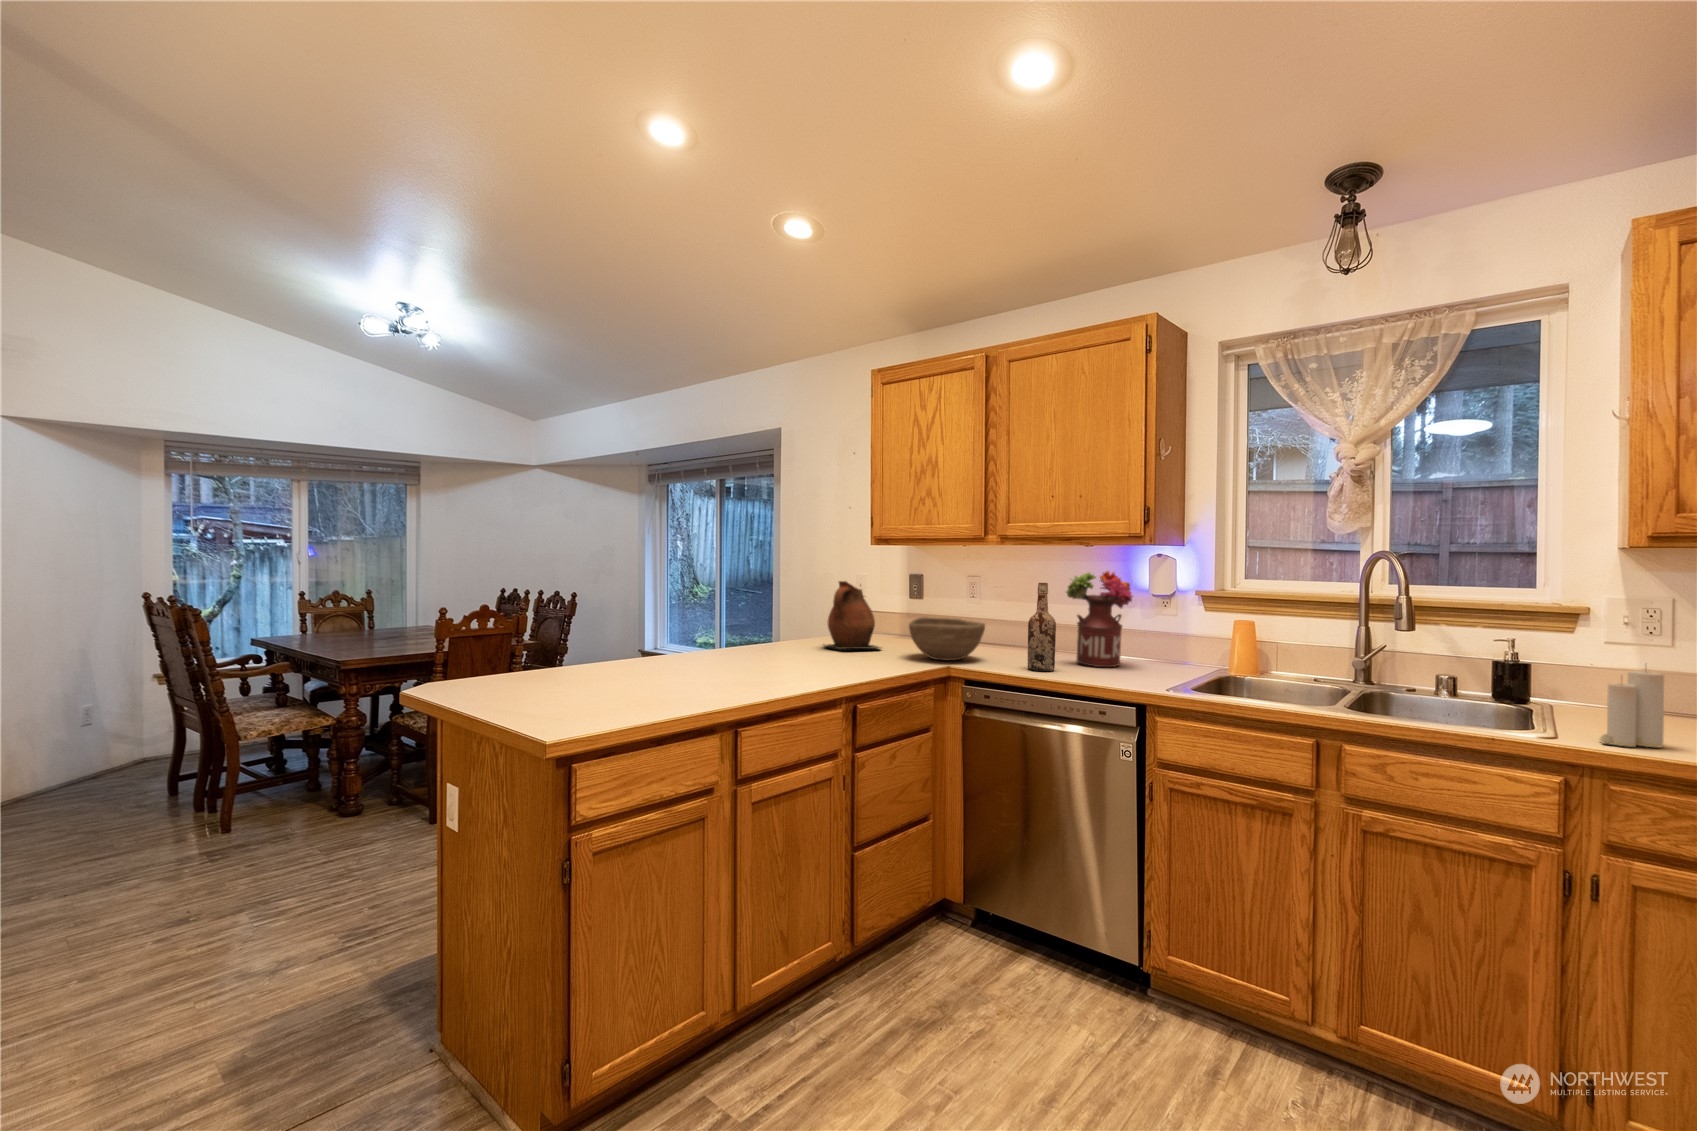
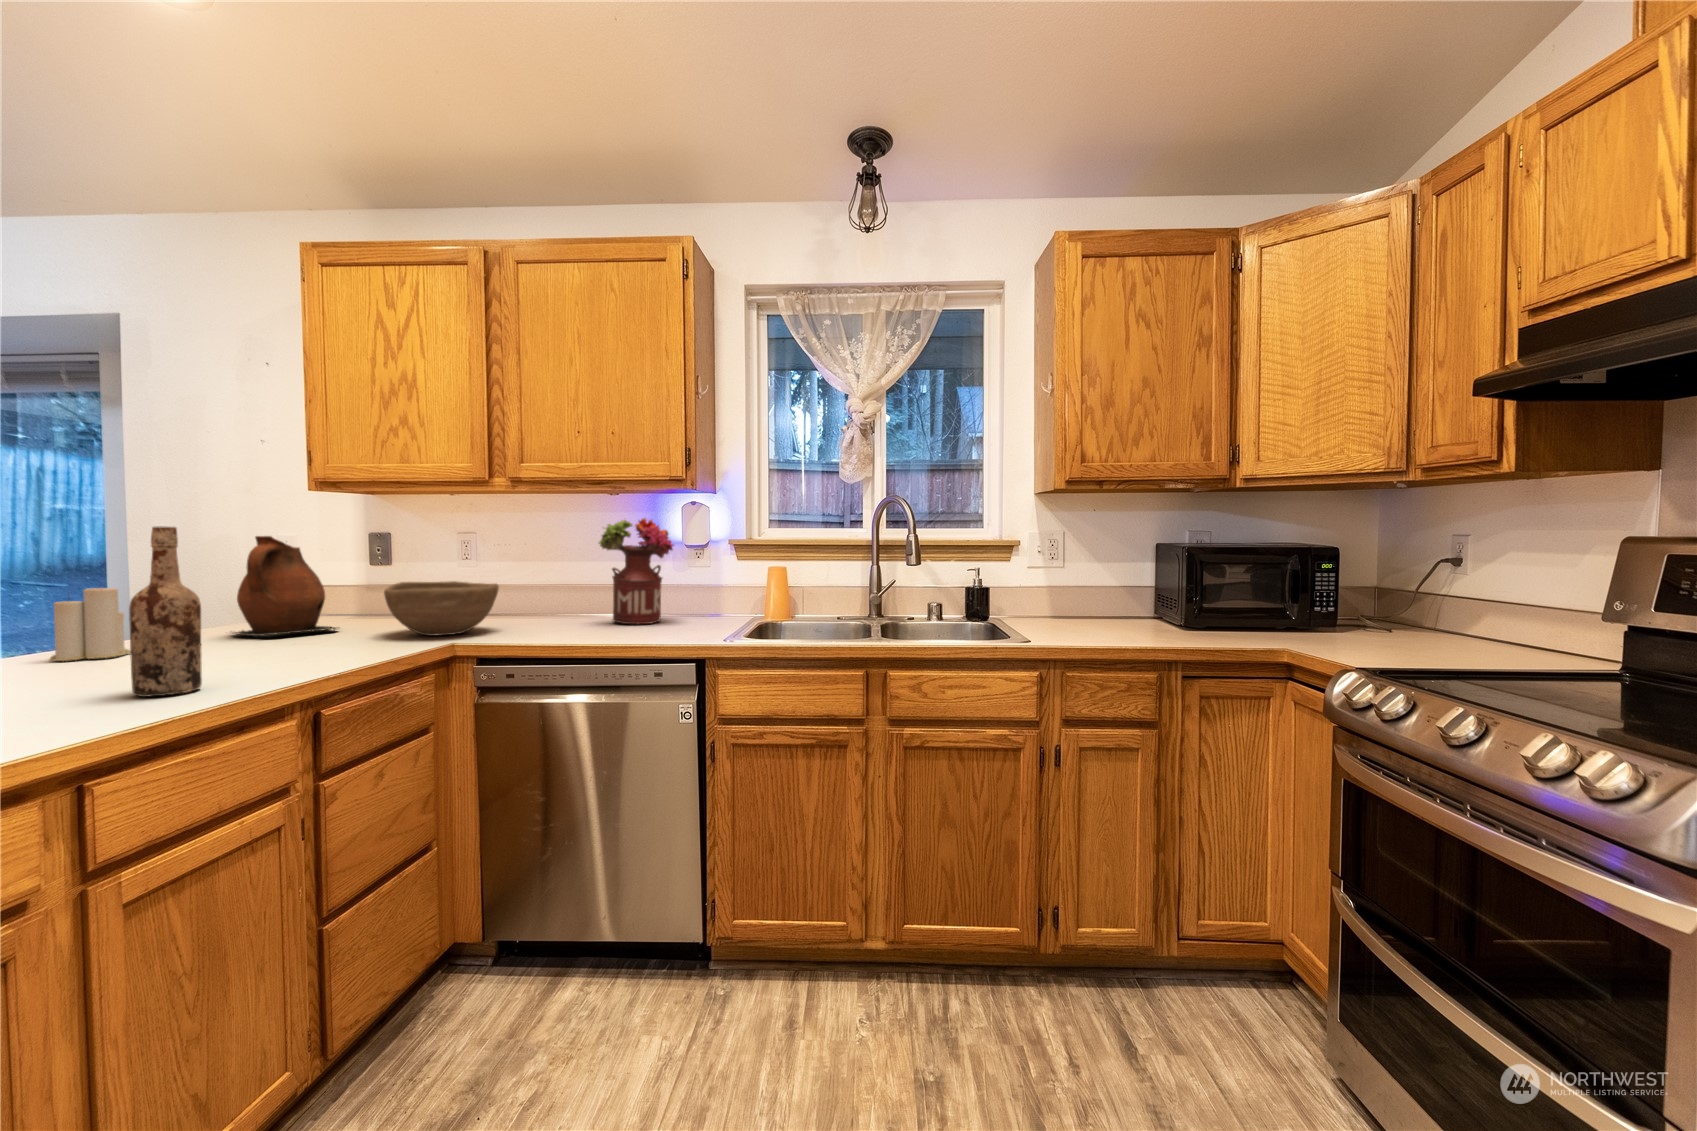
wine bottle: present [1028,583,1056,671] -> present [129,526,202,697]
candle: present [1600,671,1664,748] -> present [50,588,130,661]

